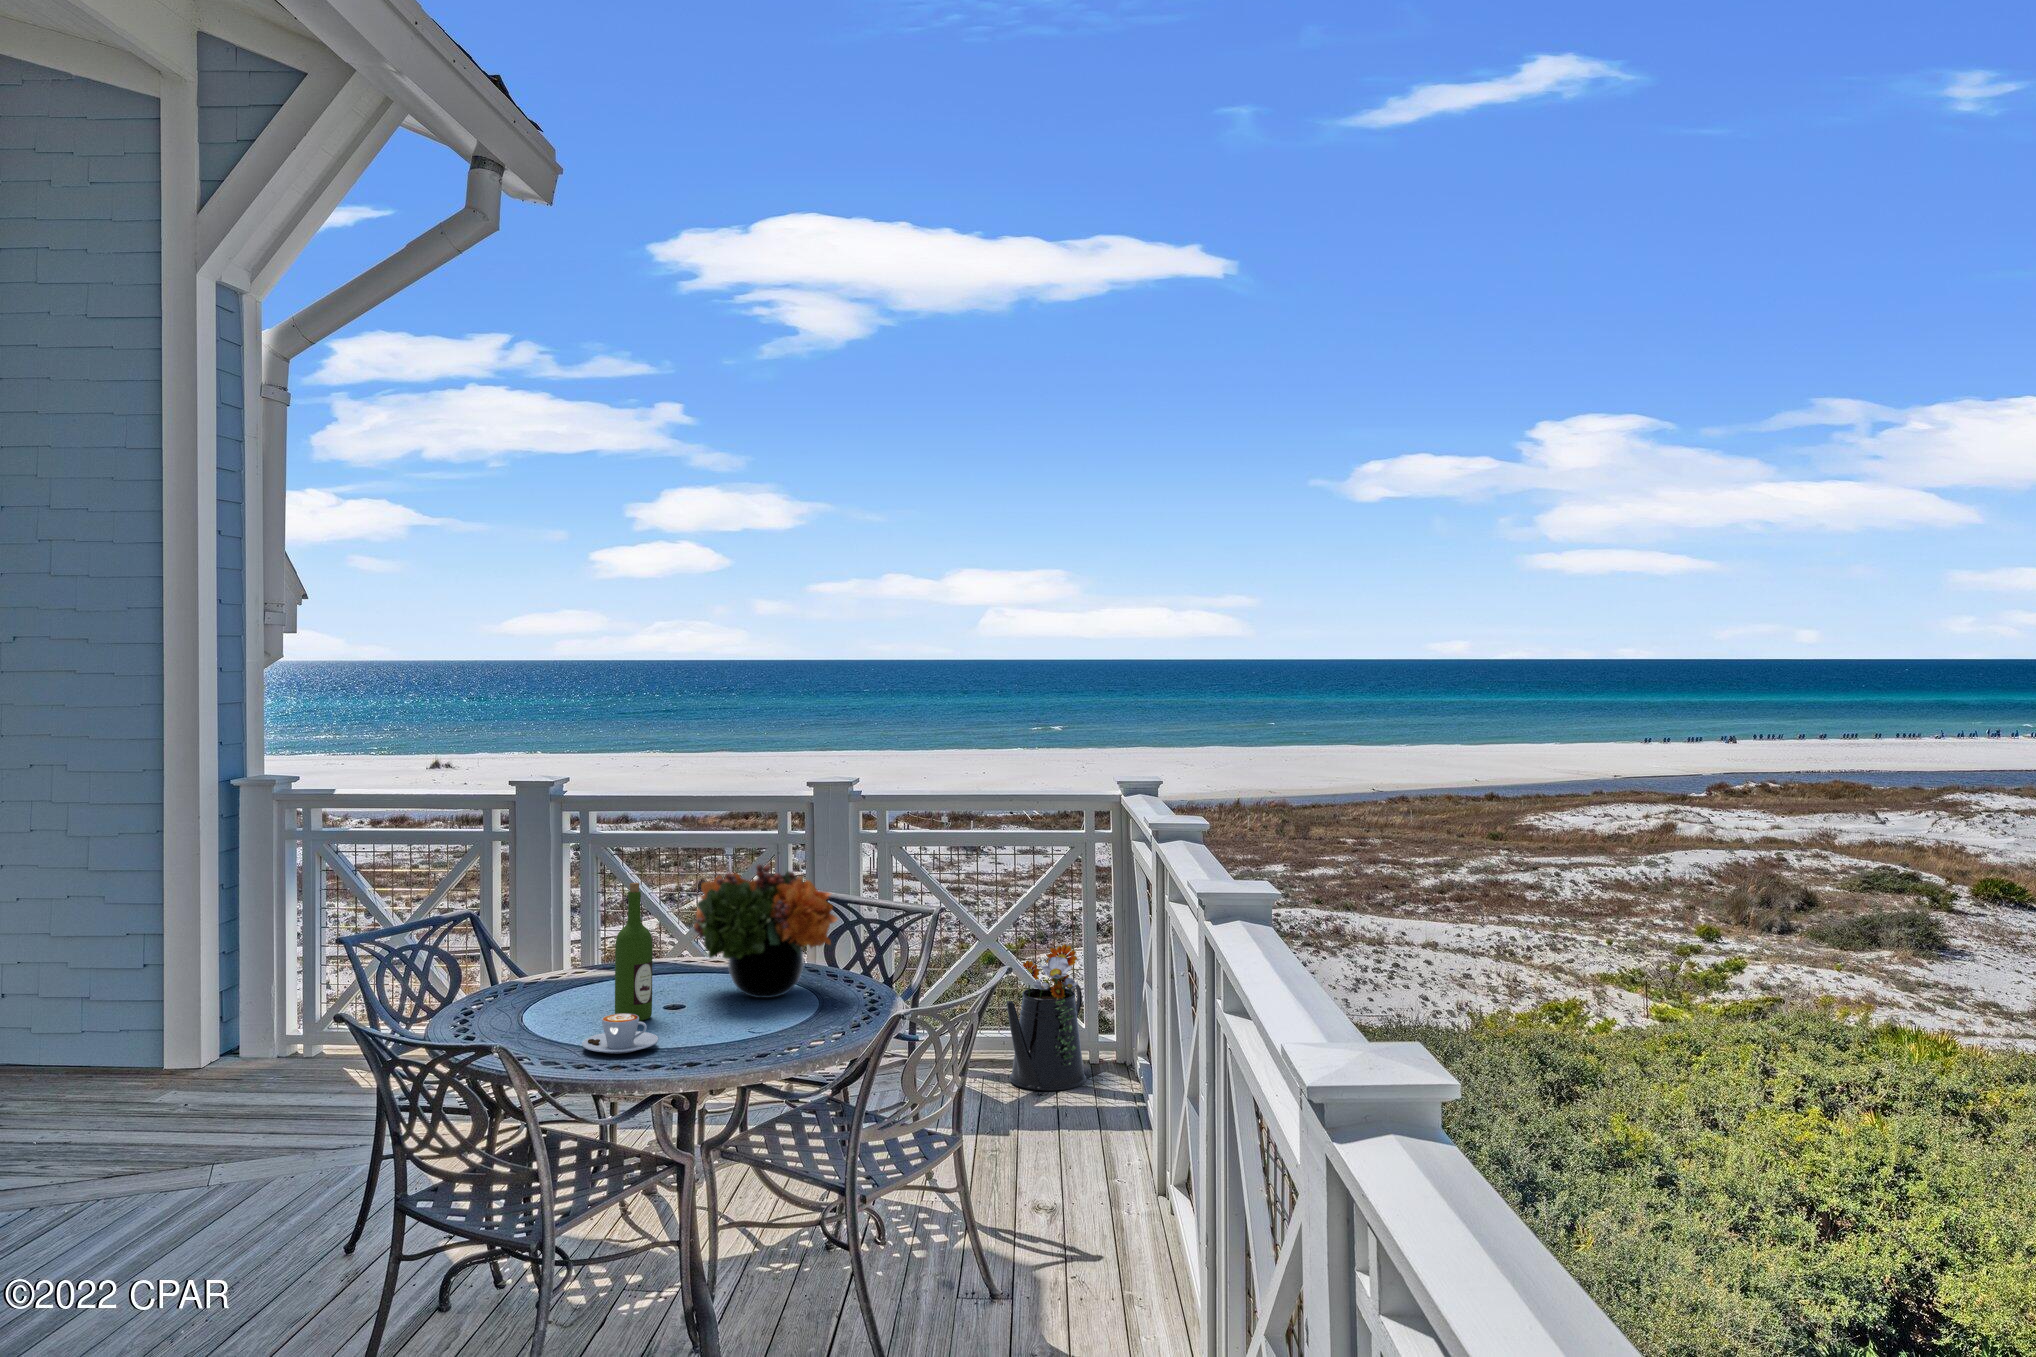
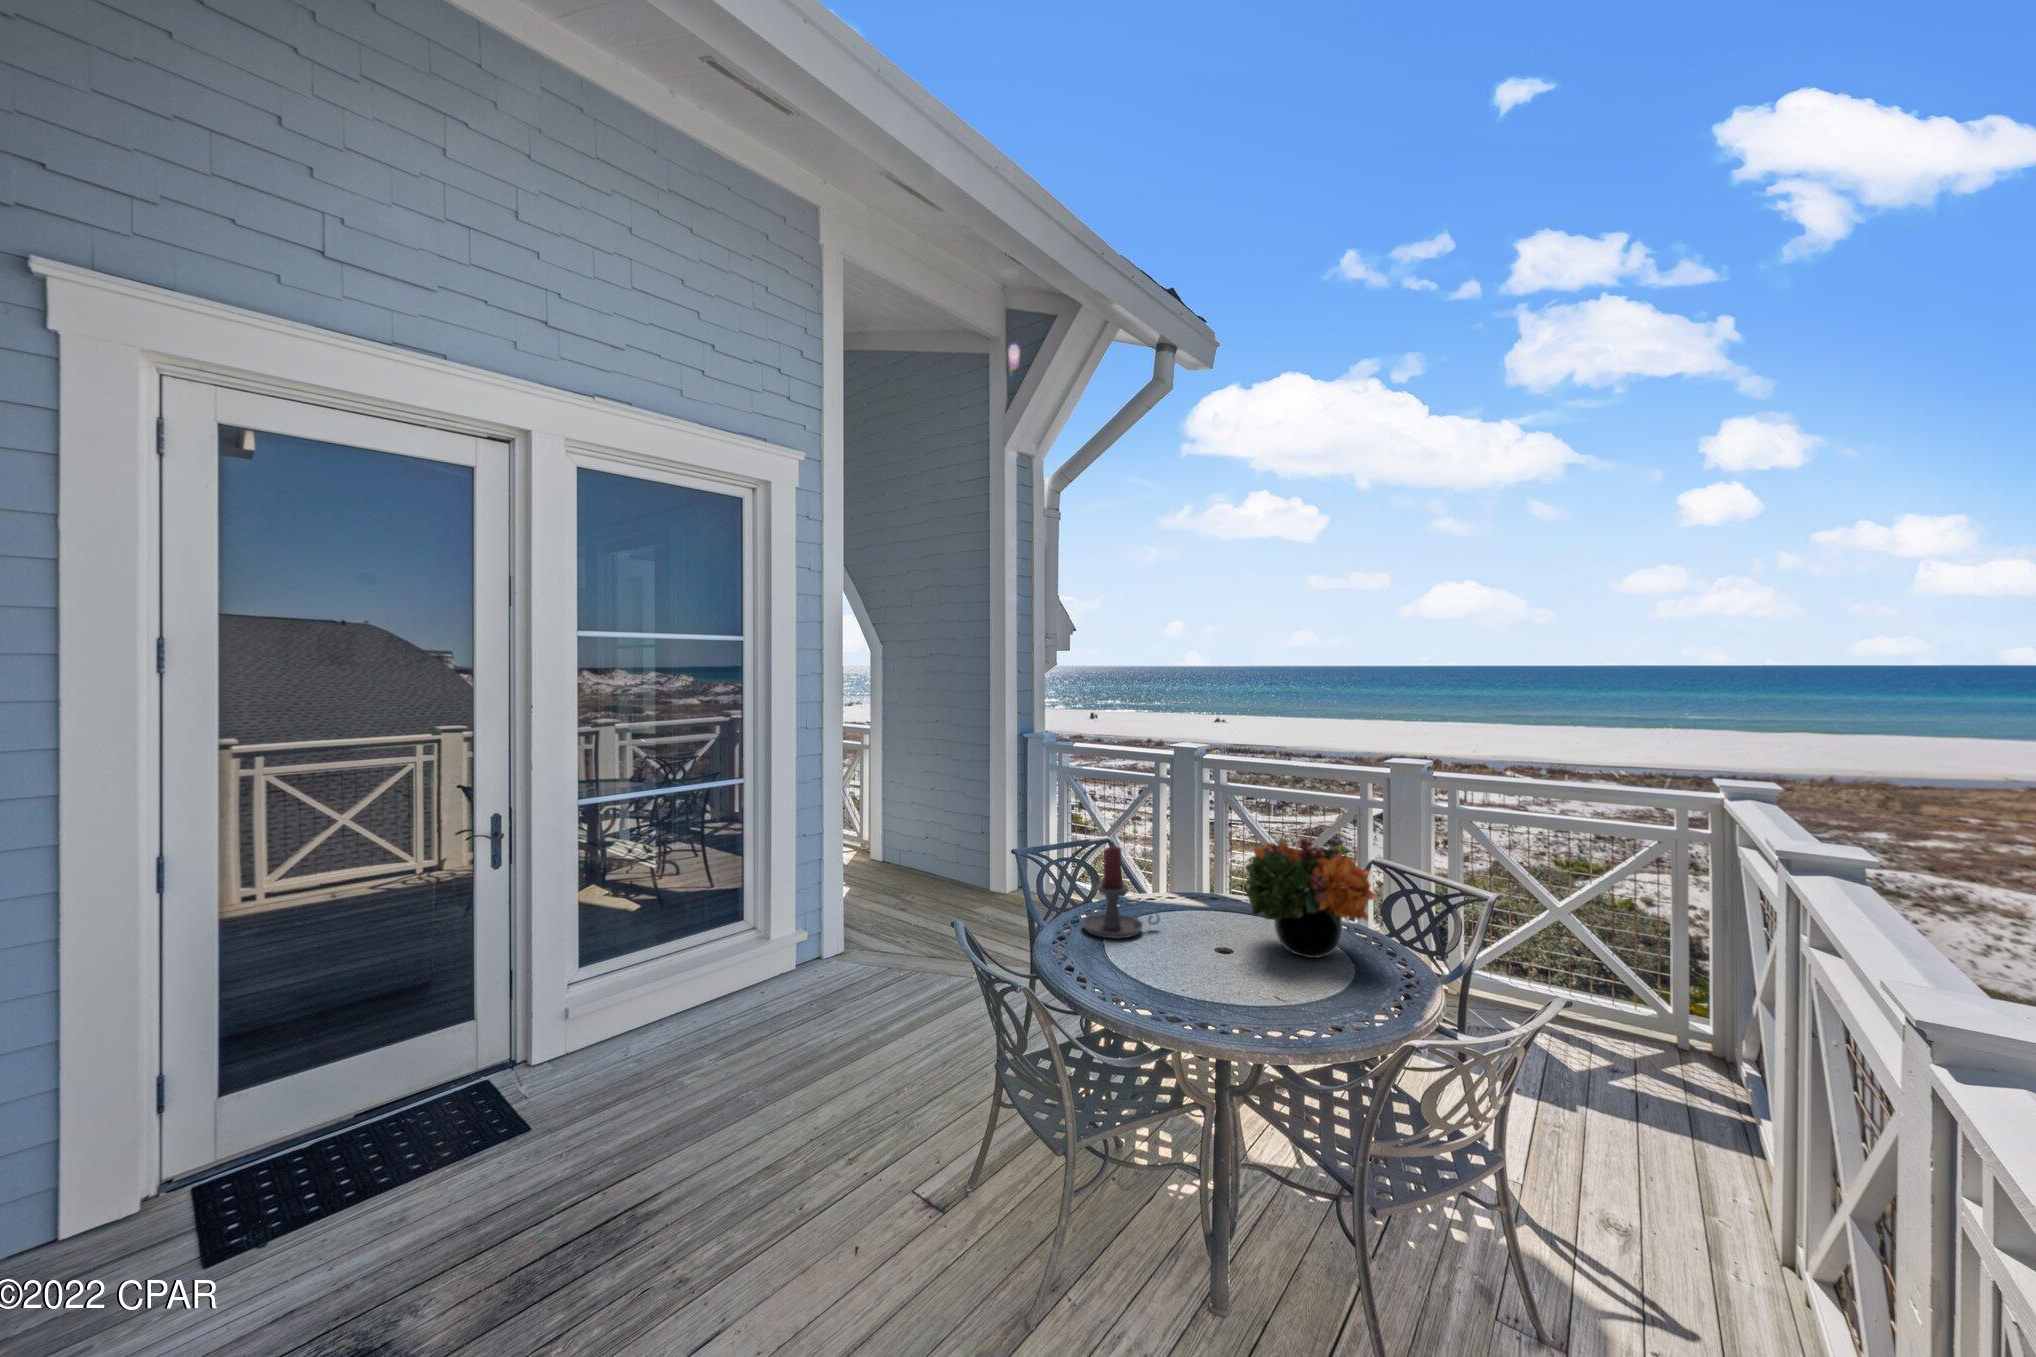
wine bottle: present [615,883,653,1021] -> none [1170,844,1200,961]
candle holder: none [484,900,587,1017] -> present [1082,846,1160,939]
watering can: present [1007,944,1087,1091] -> none [1577,928,1672,1075]
coffee cup: present [582,1013,658,1054] -> none [1126,957,1189,996]

